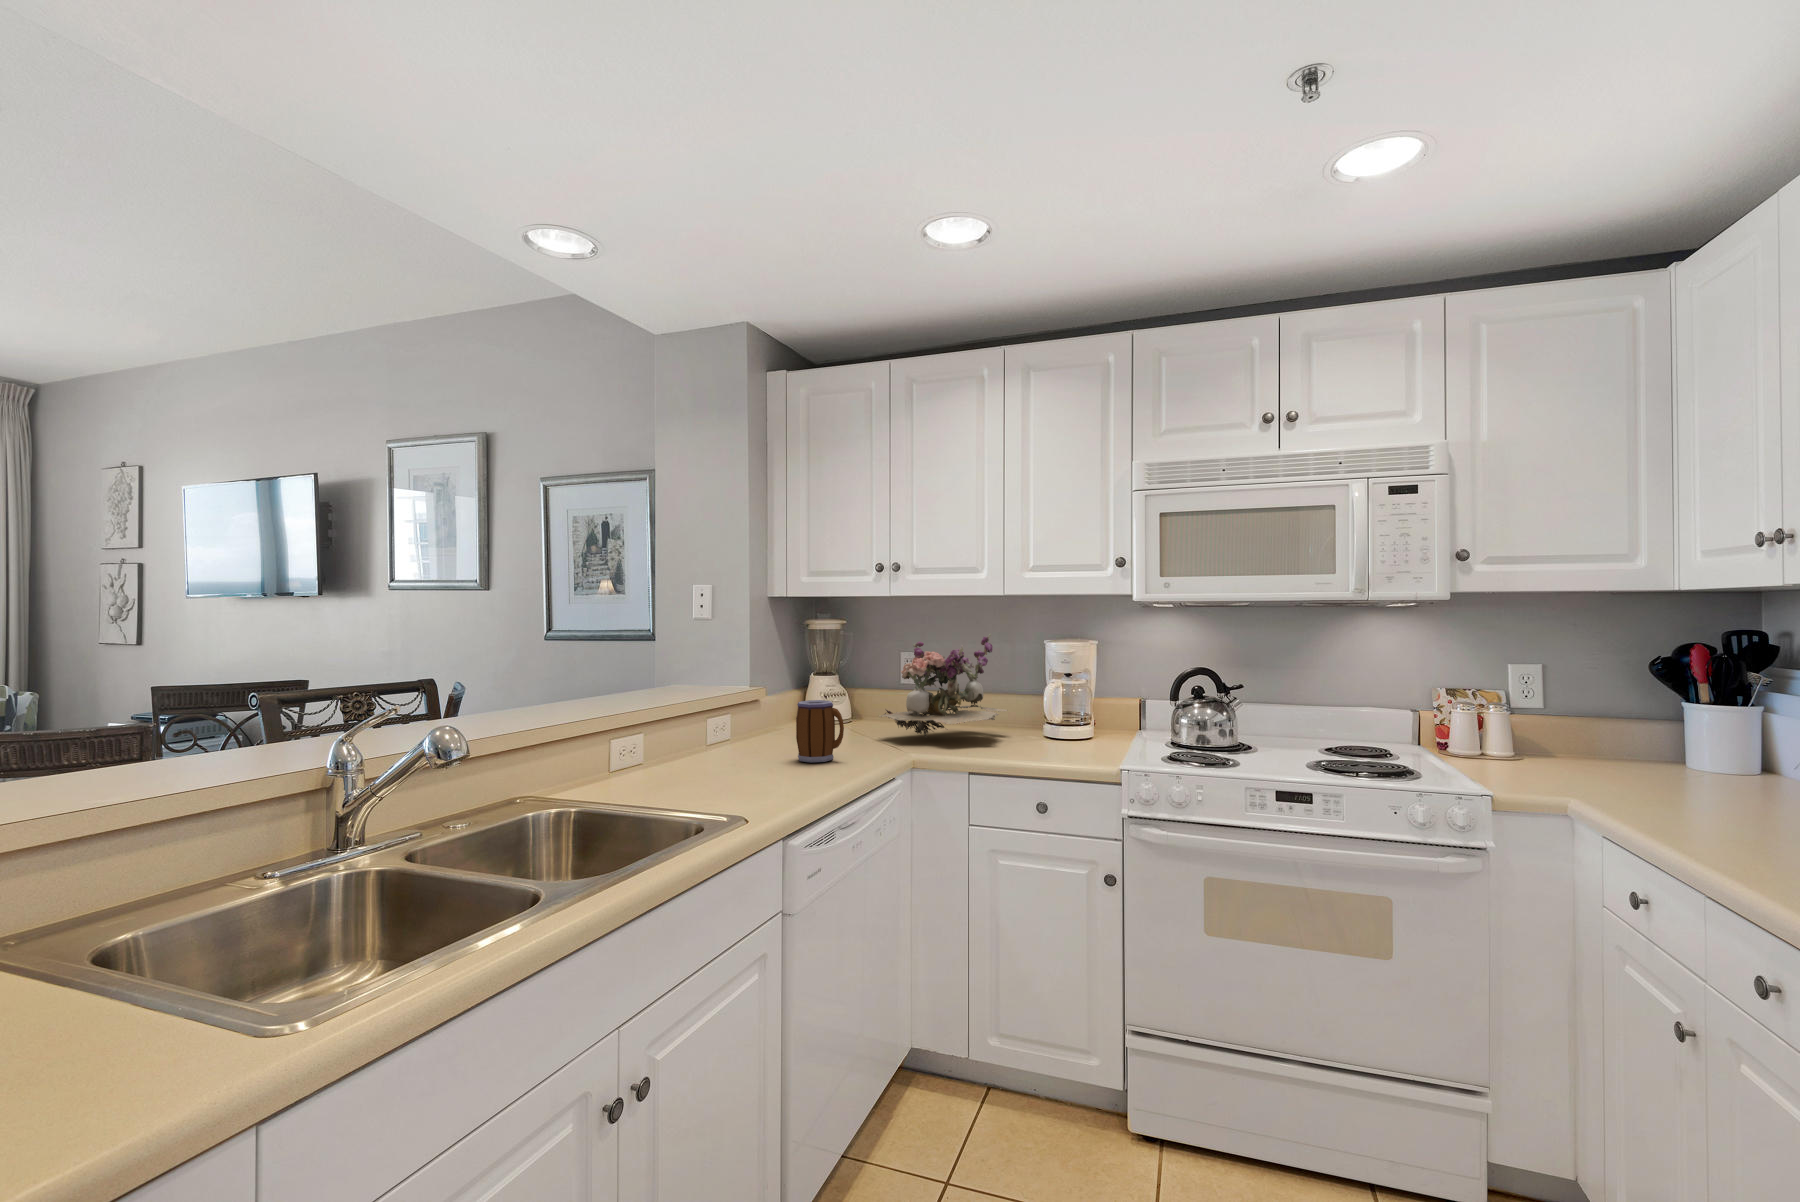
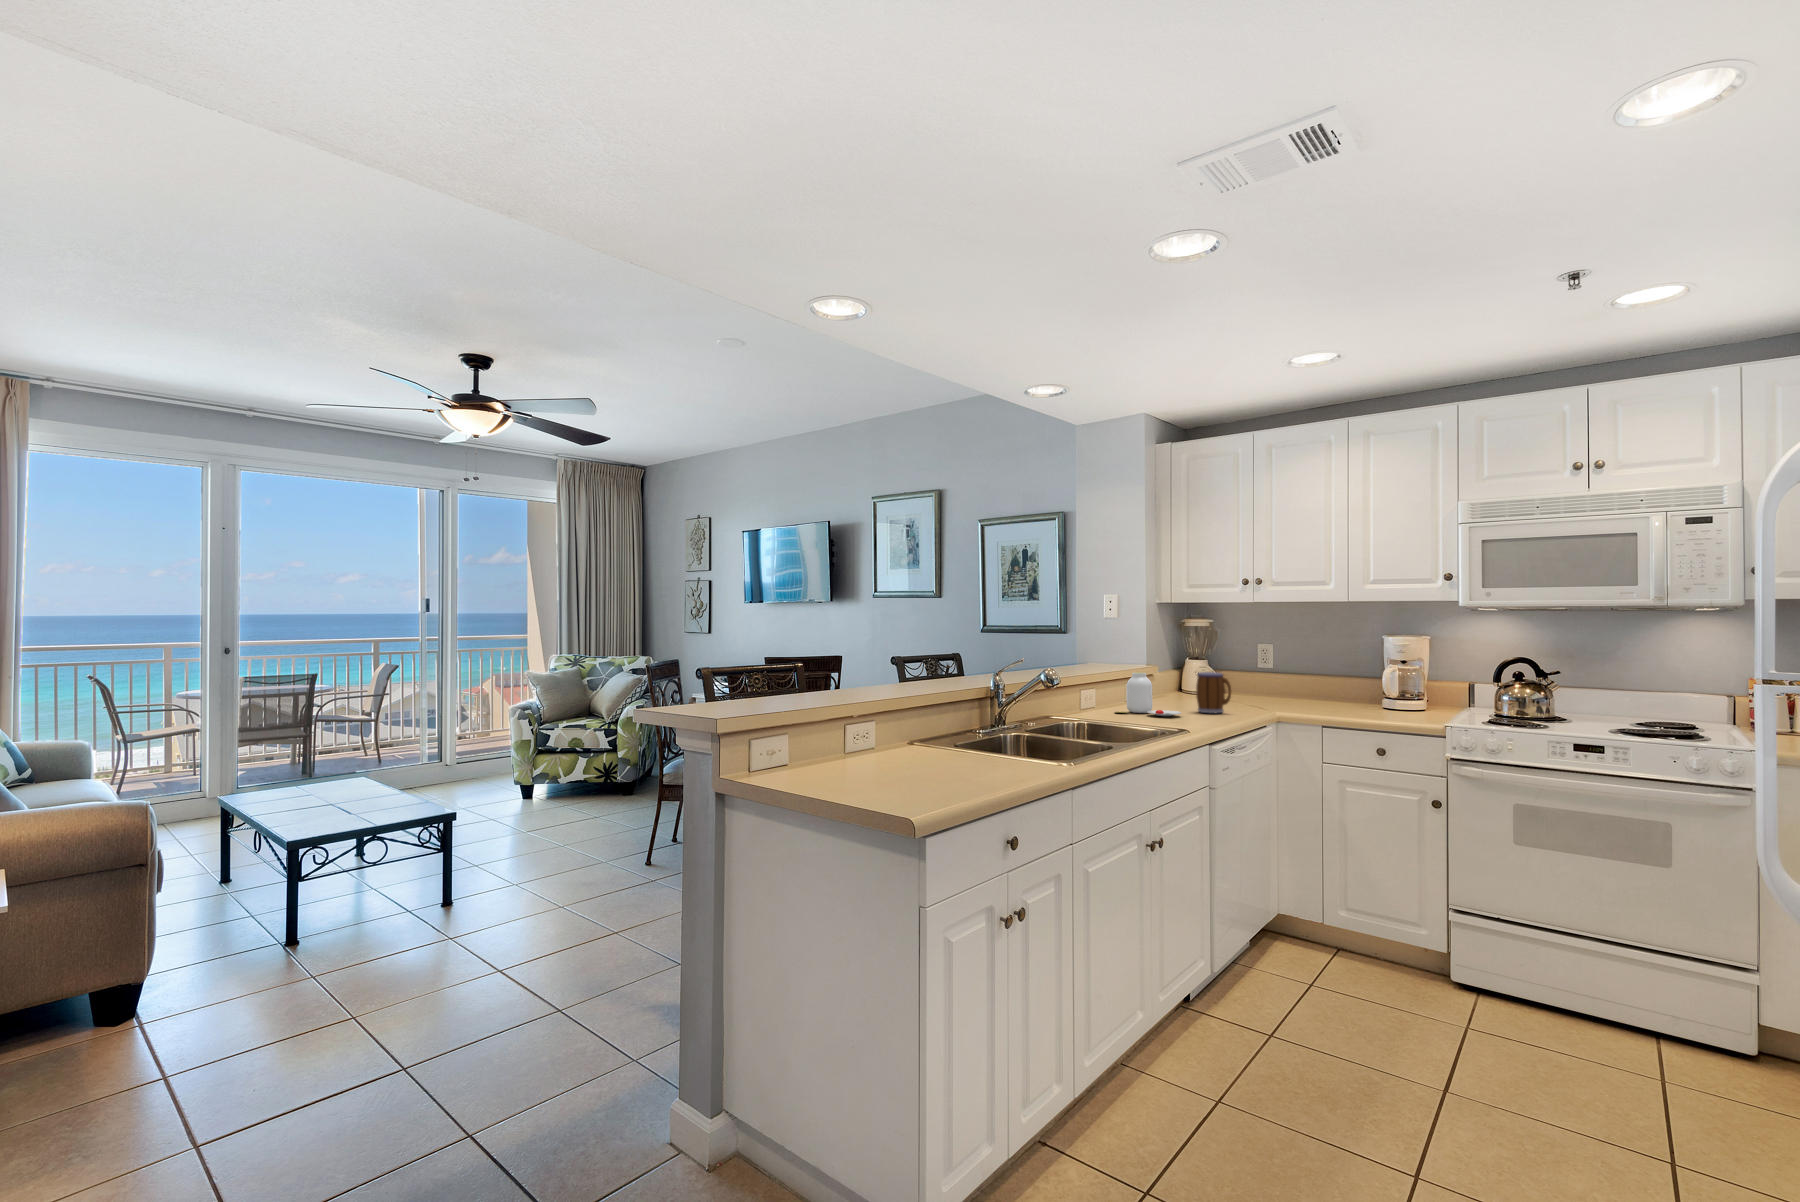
flower arrangement: present [879,634,1007,737] -> none [1248,630,1352,706]
jar: none [666,705,766,775] -> present [1115,673,1181,716]

